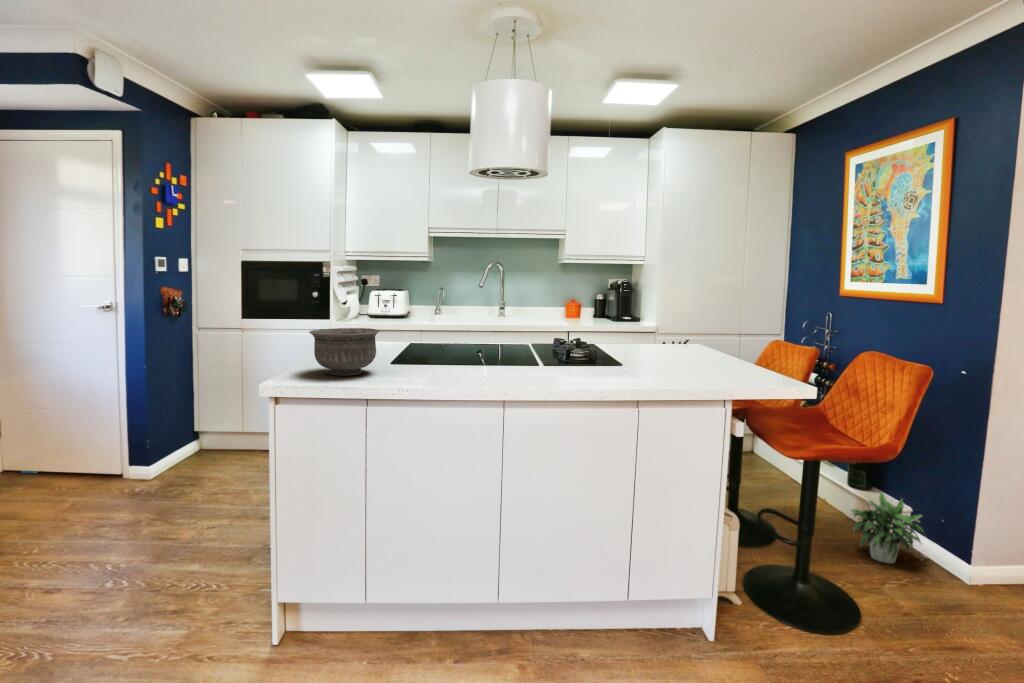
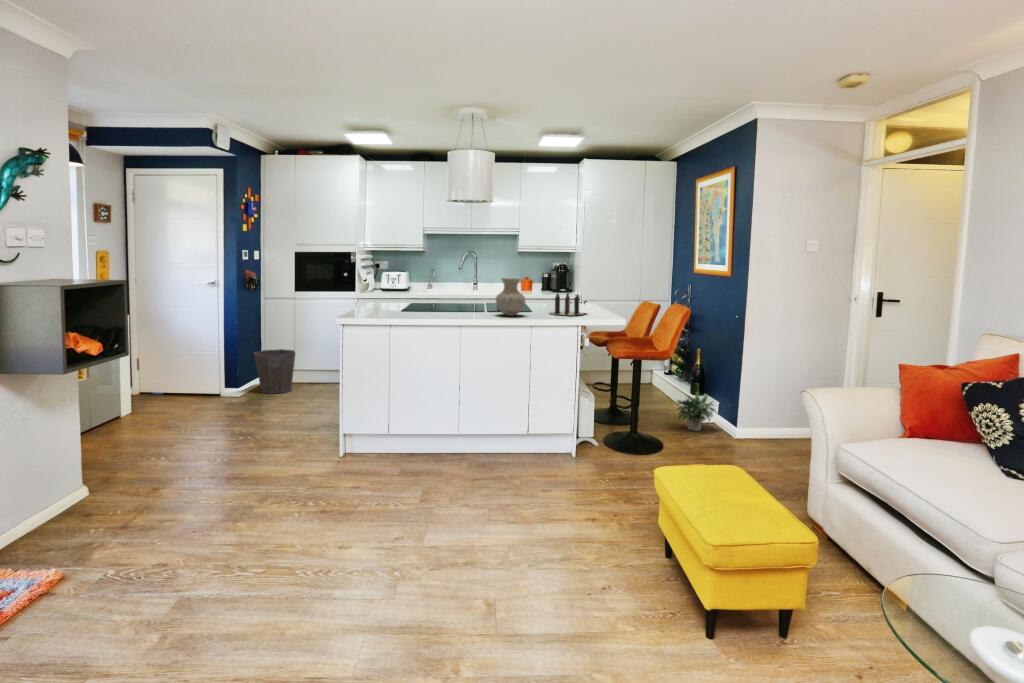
vase: none [568,306,624,378] -> present [496,278,525,316]
bowl: present [309,328,380,375] -> none [359,290,396,314]
candle: none [648,330,741,378] -> present [550,292,587,316]
waste bin: none [173,402,238,473] -> present [254,349,295,394]

